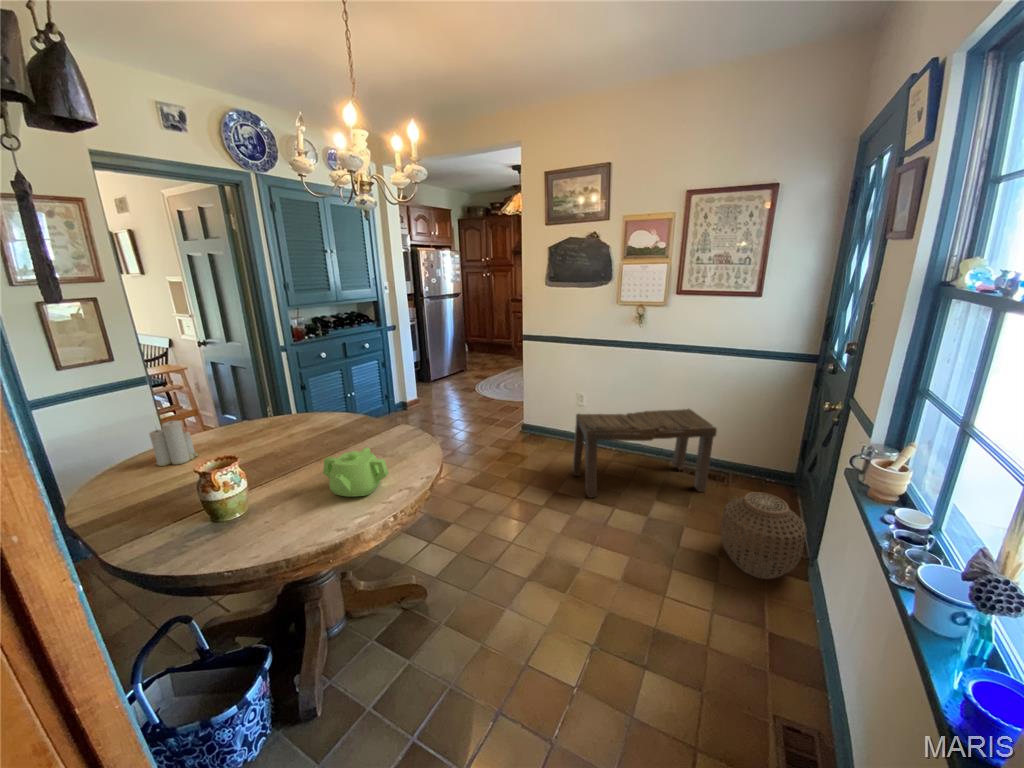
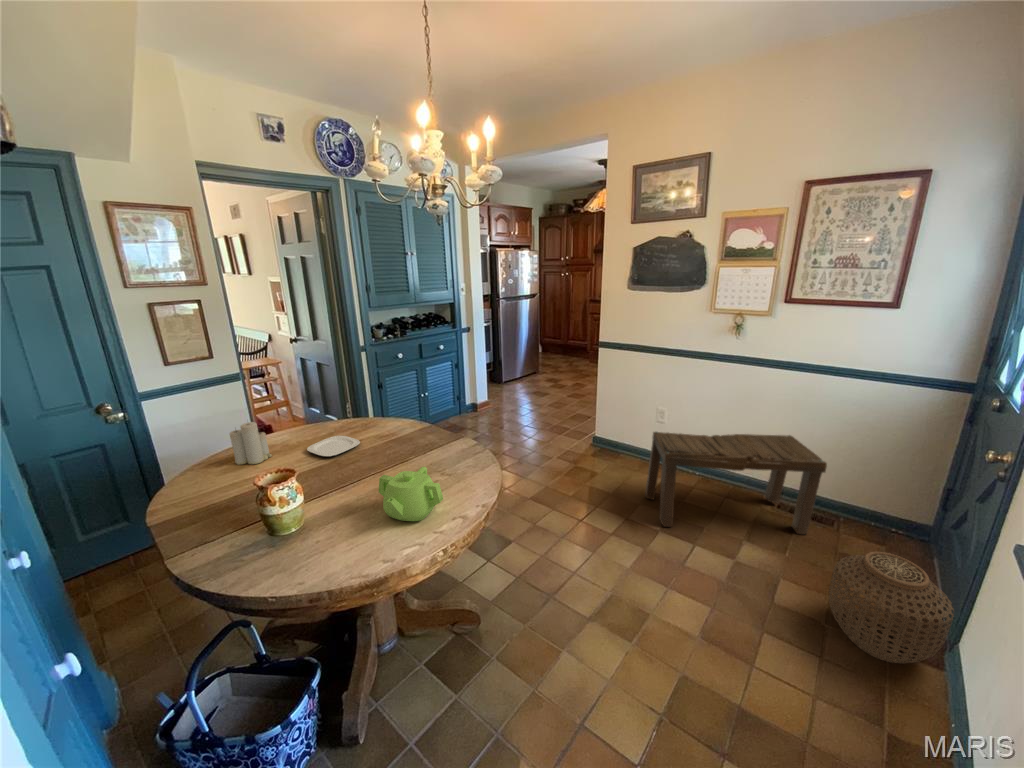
plate: none [237,432,295,451] -> present [307,436,360,457]

